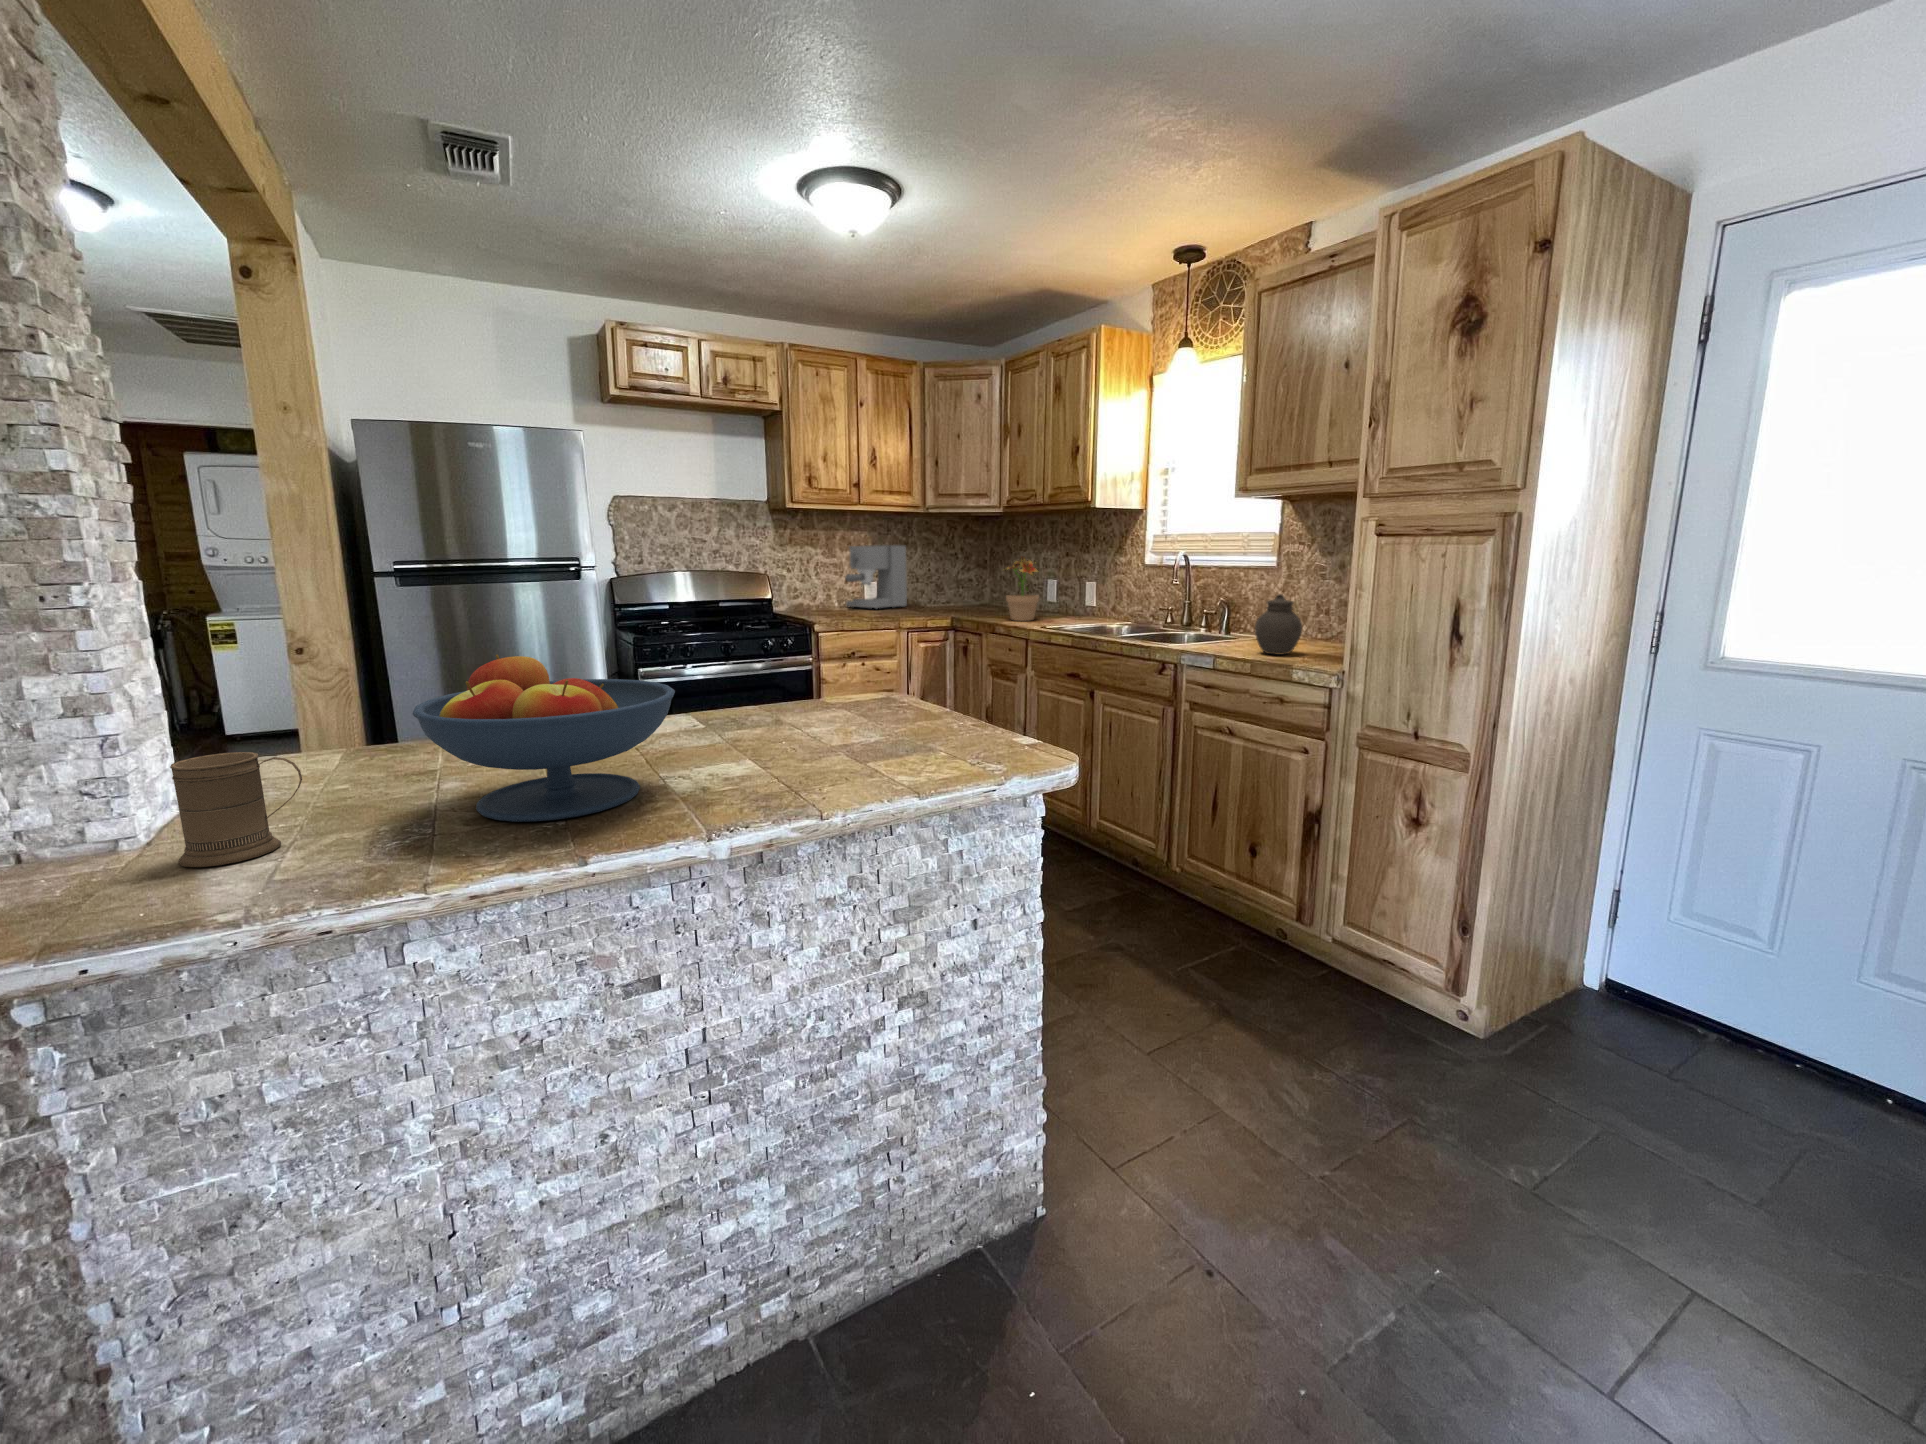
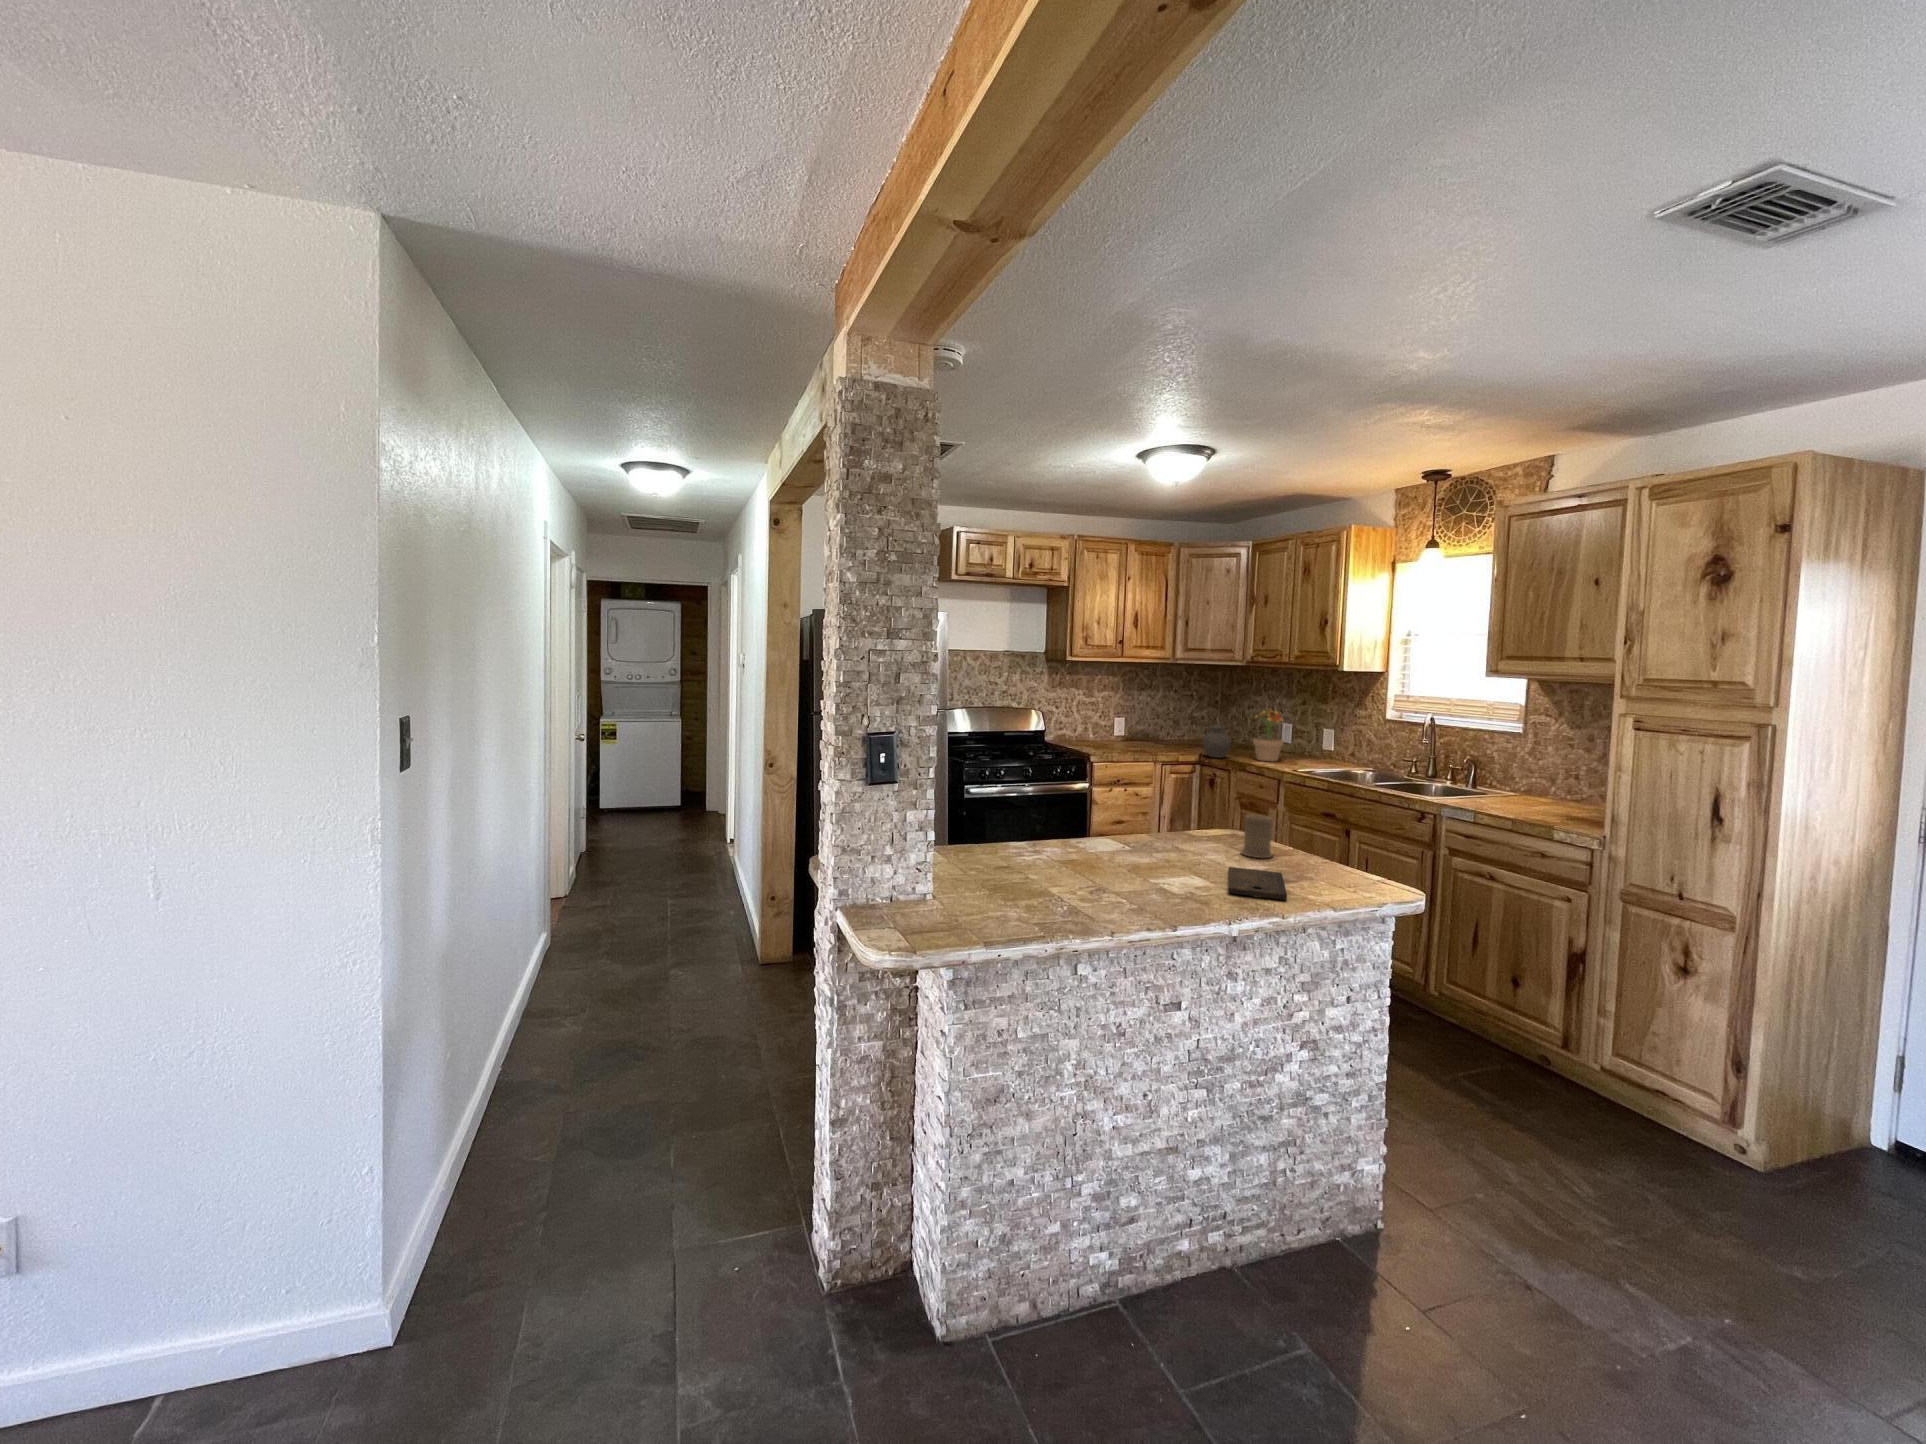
coffee maker: present [845,545,907,609] -> none [1097,686,1151,741]
jar: present [1255,594,1302,655] -> present [1203,723,1231,758]
fruit bowl: present [413,655,675,822] -> none [1054,807,1186,905]
cutting board: none [765,741,884,785] -> present [1228,867,1287,900]
mug: present [170,752,302,867] -> present [1241,814,1279,858]

